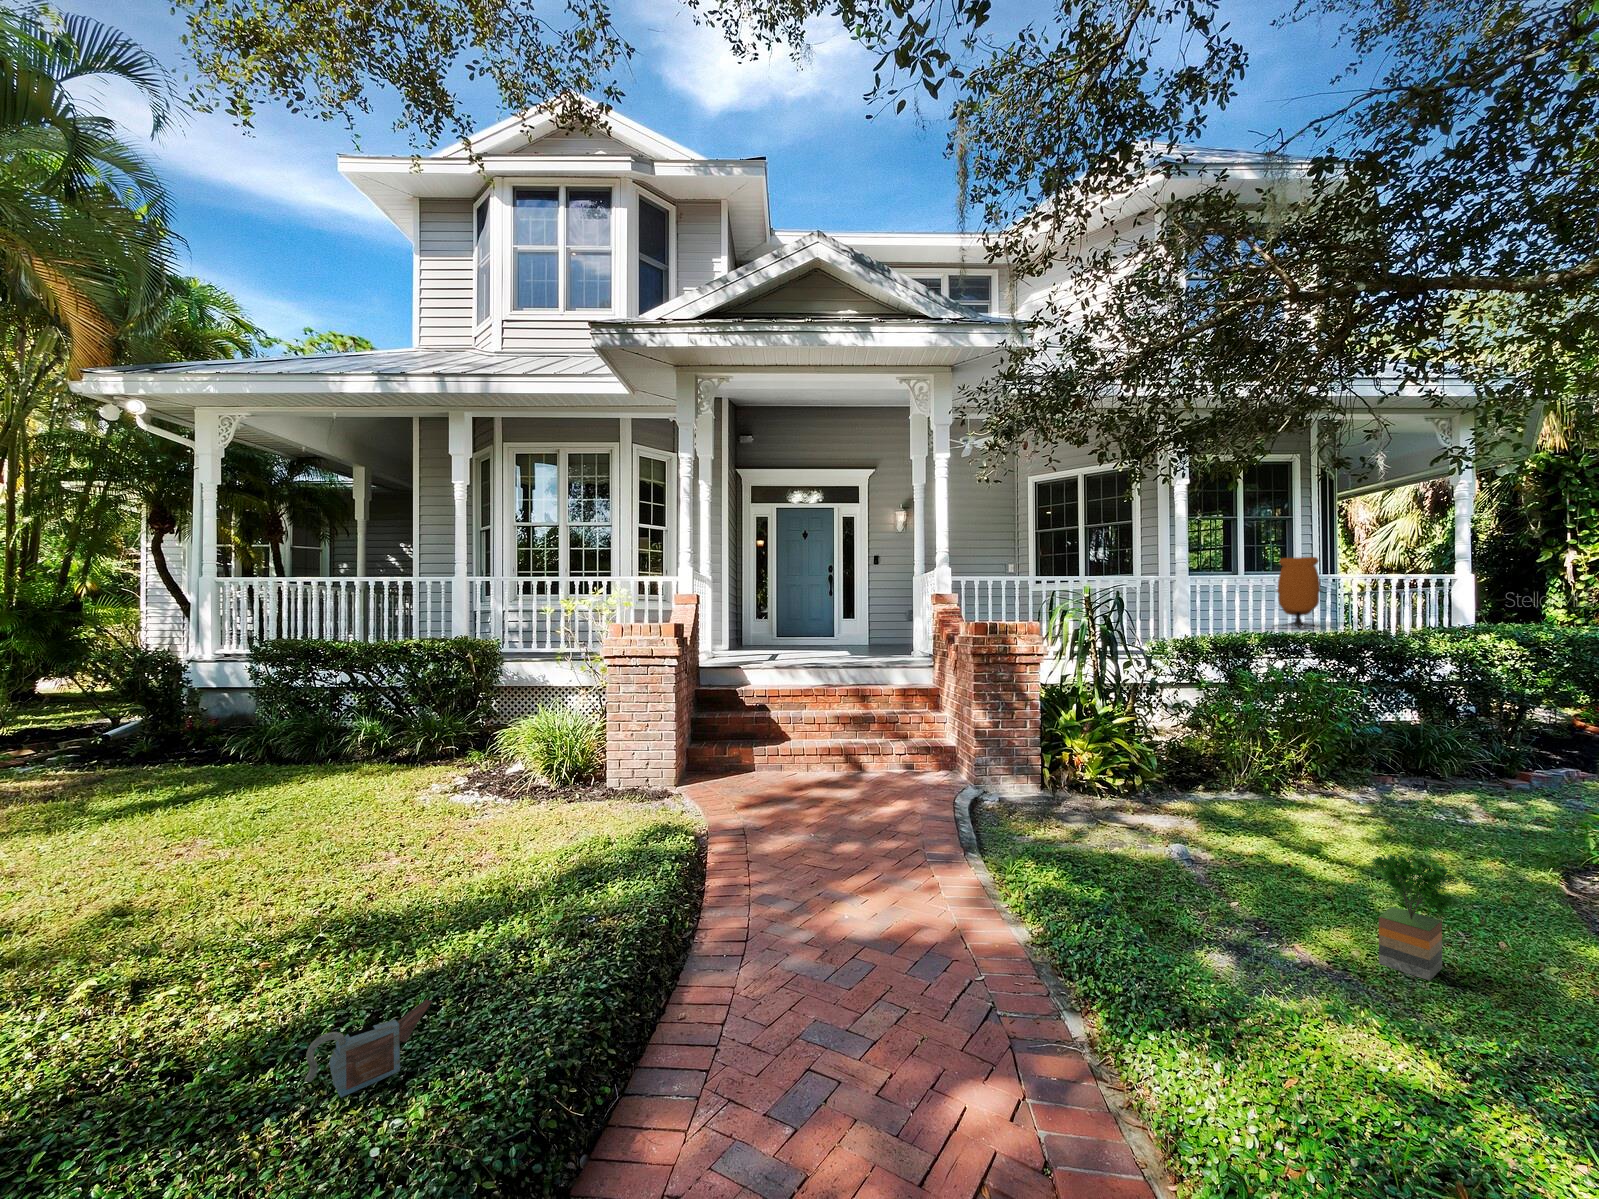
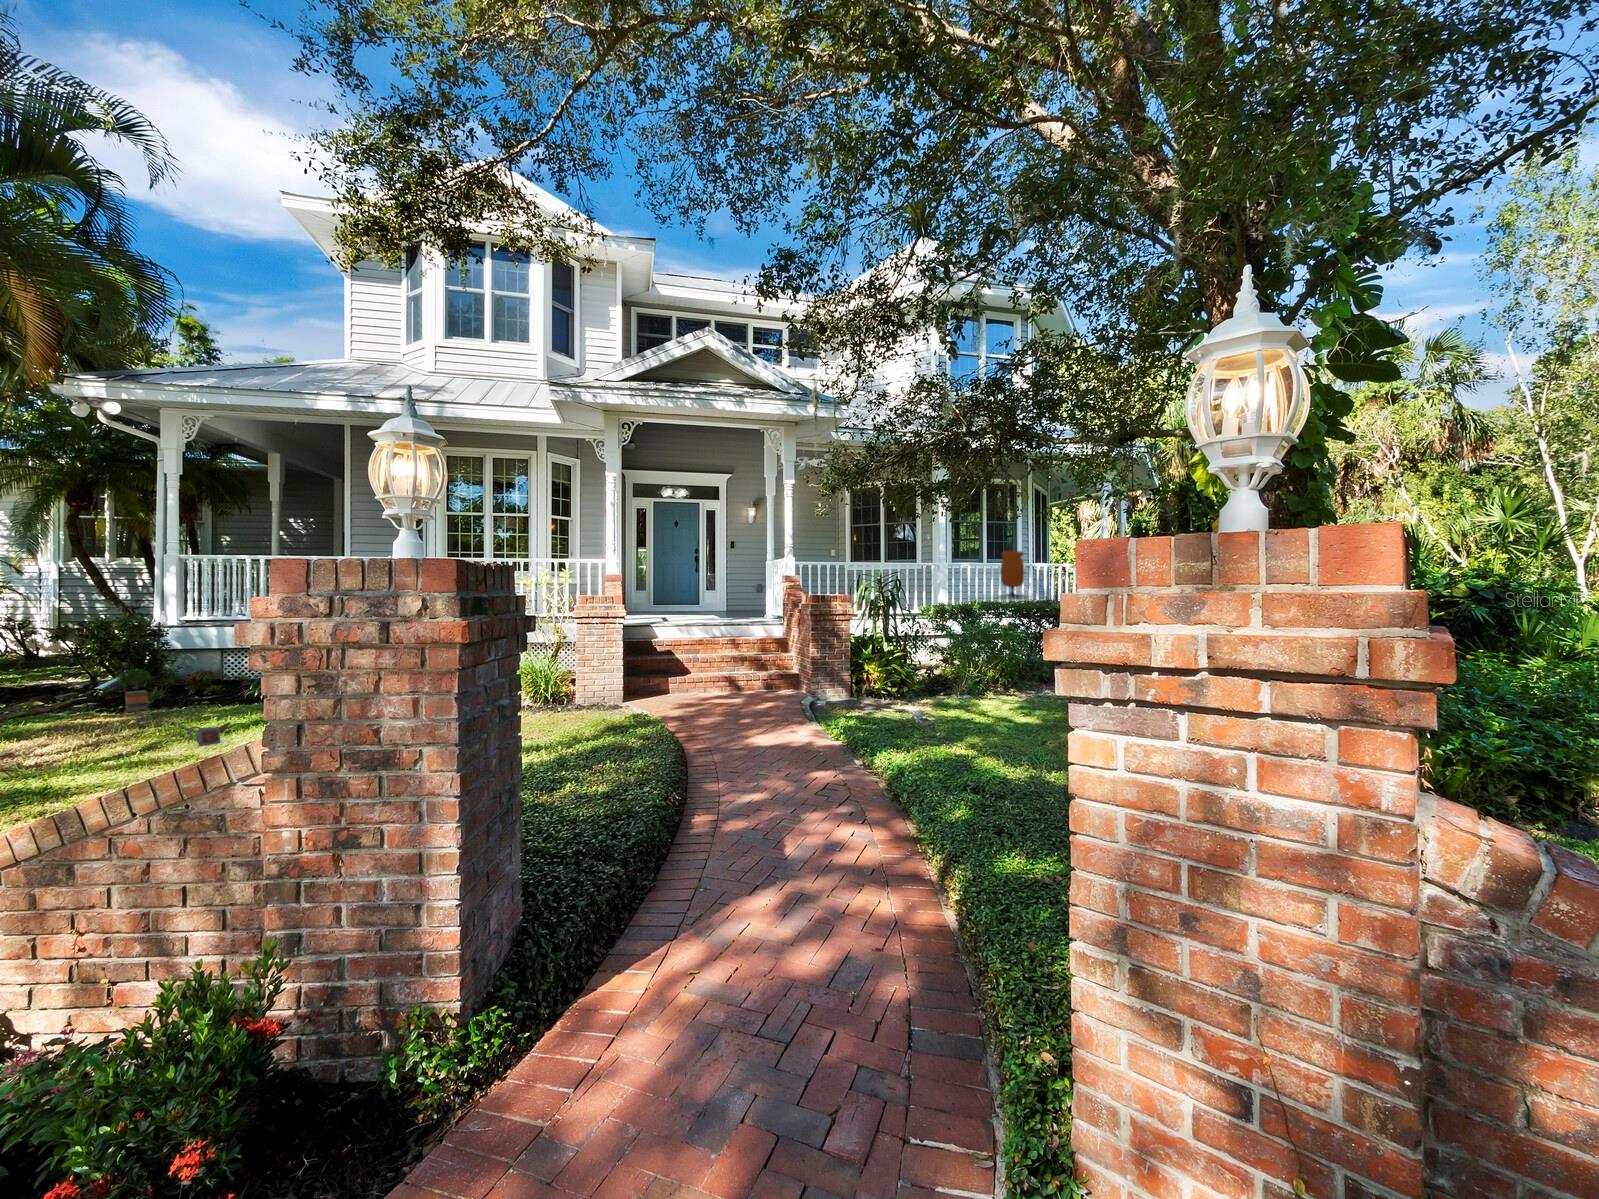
potted tree: present [1370,854,1461,981] -> present [117,669,155,712]
watering can: present [305,999,432,1098] -> present [188,722,231,746]

